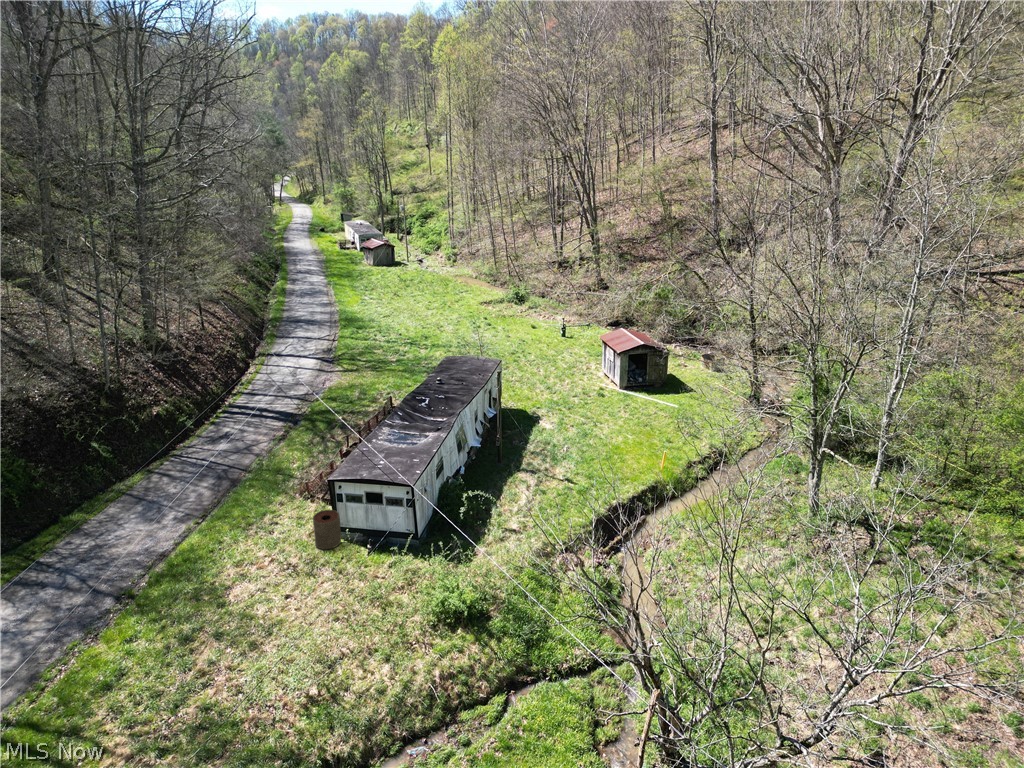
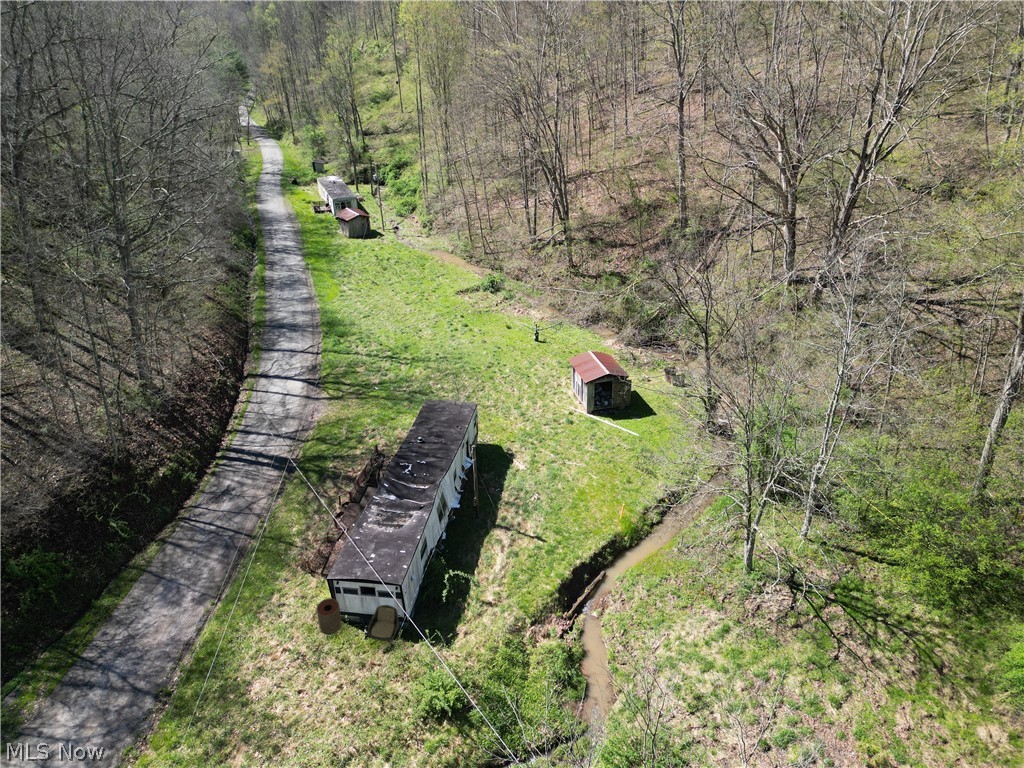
lounge chair: none [370,515,409,564] -> present [367,605,399,648]

